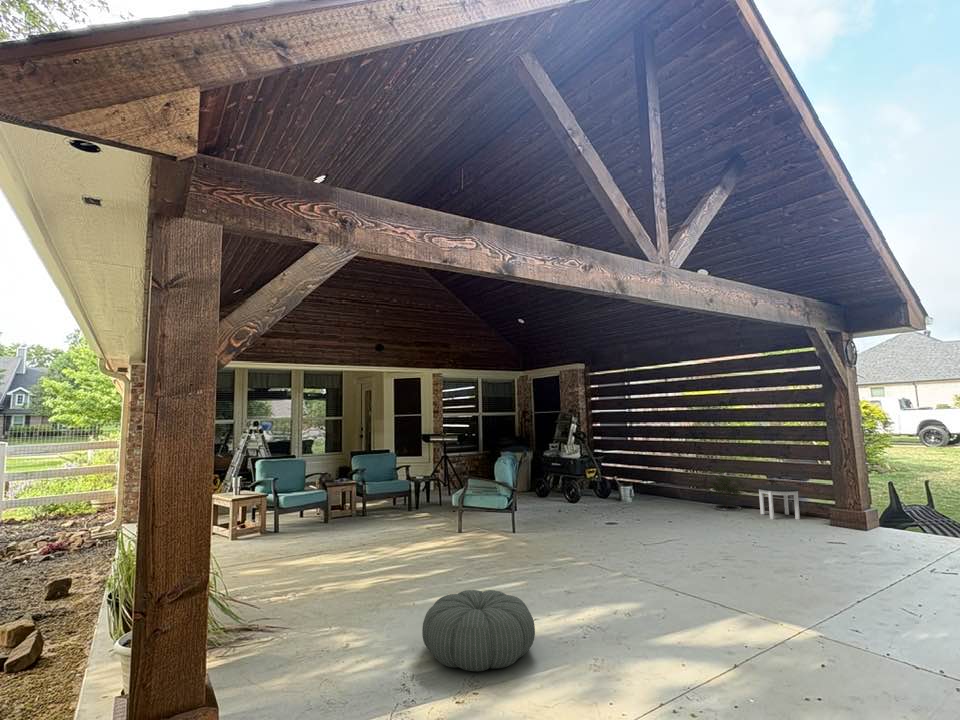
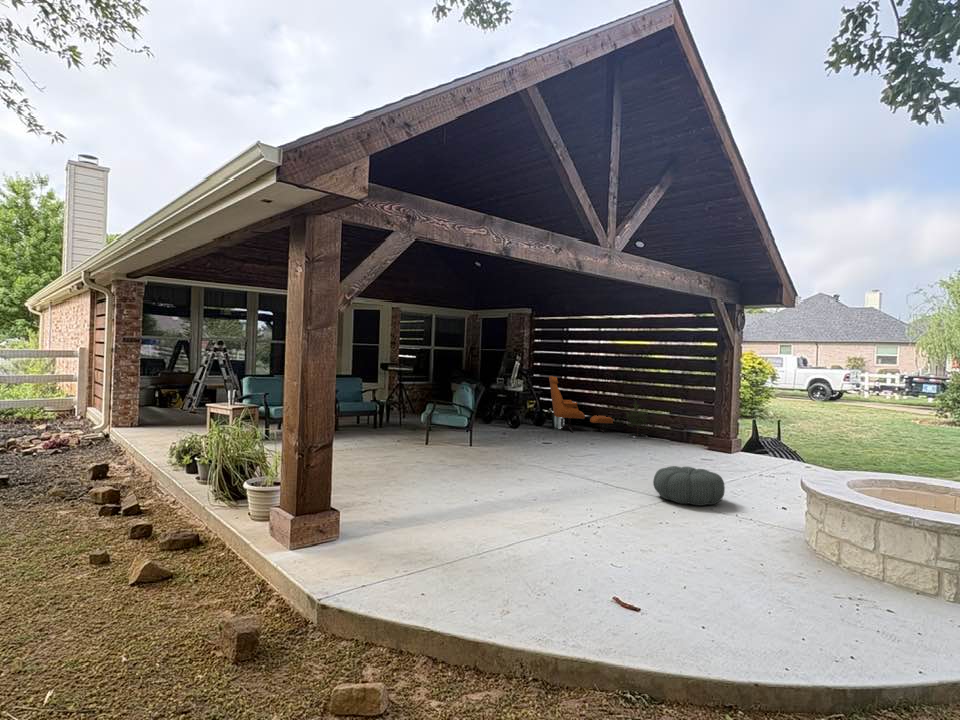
lounge chair: none [610,439,695,506] -> present [549,376,613,433]
round table: present [757,485,800,520] -> none [661,419,692,445]
pouf: present [422,590,535,671] -> present [653,466,725,505]

